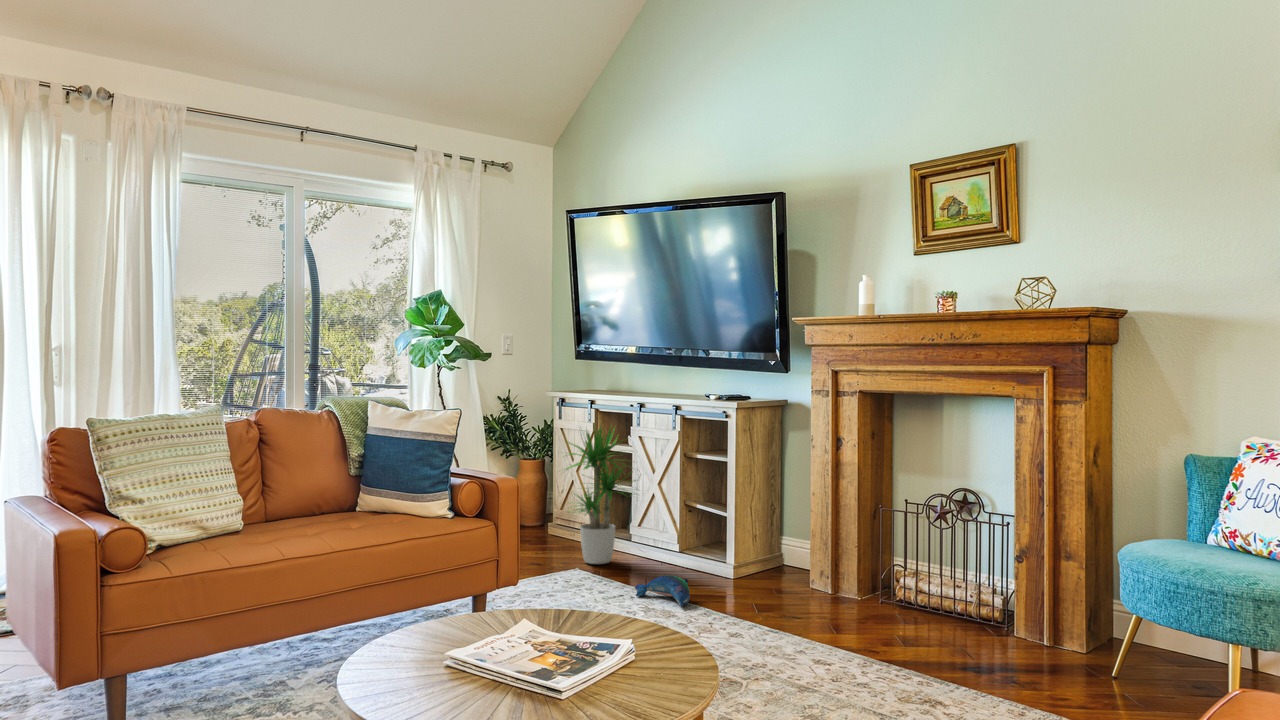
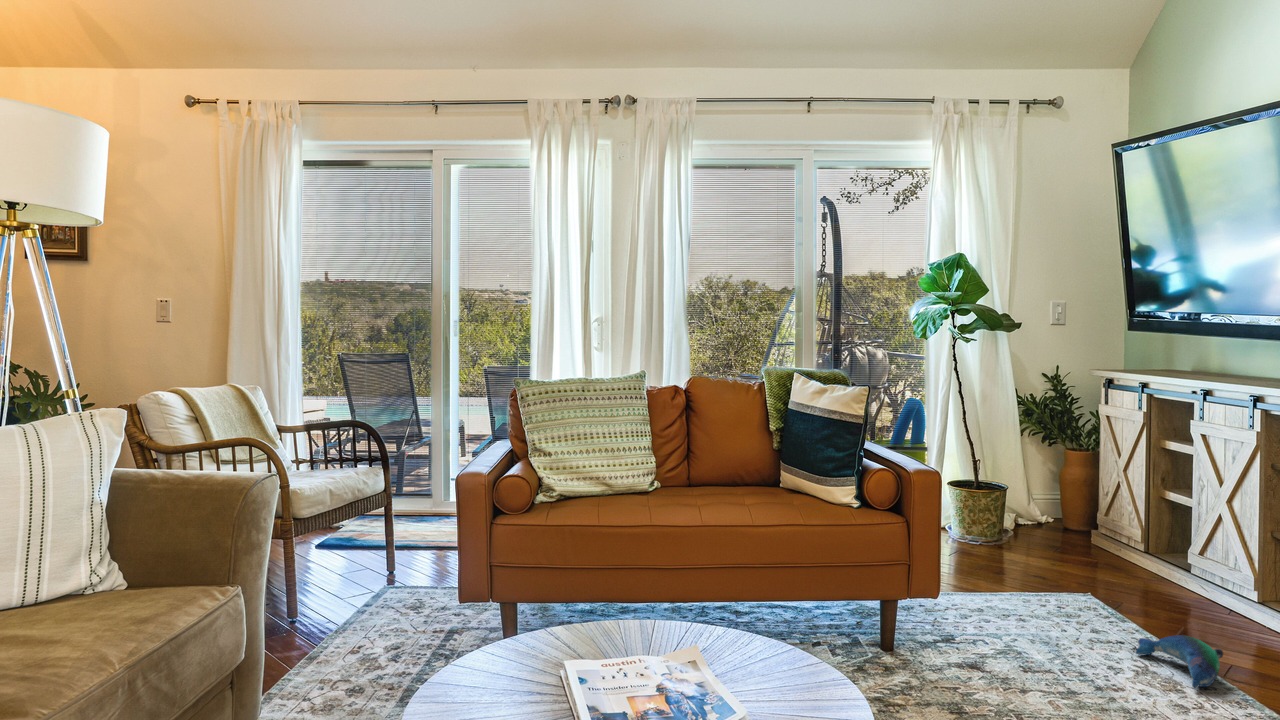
potted plant: present [566,425,636,564] -> none [1064,409,1195,597]

